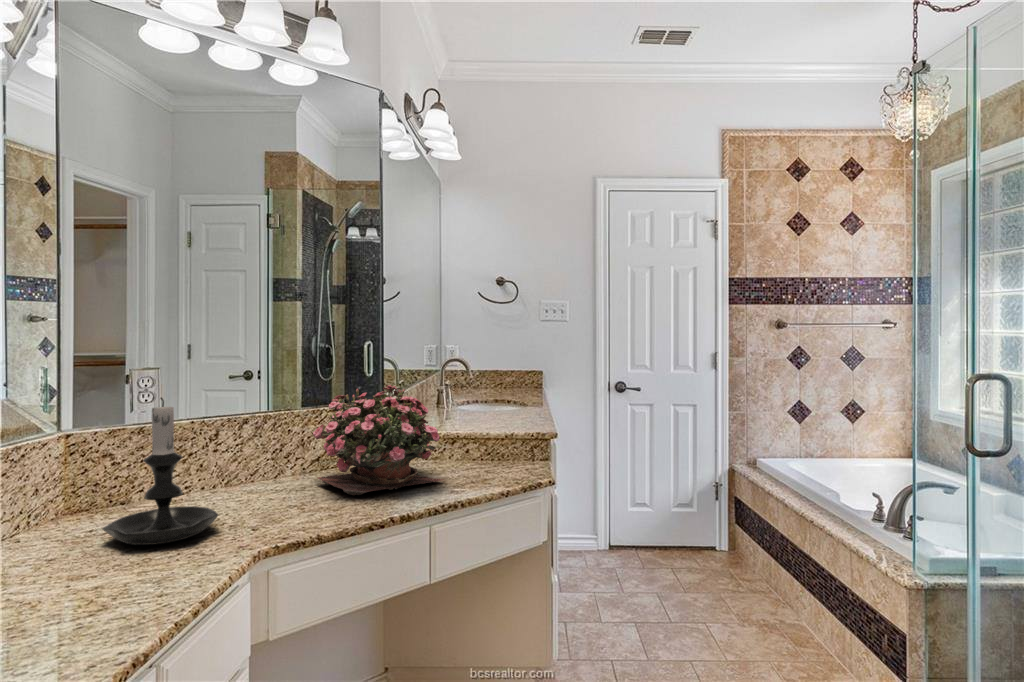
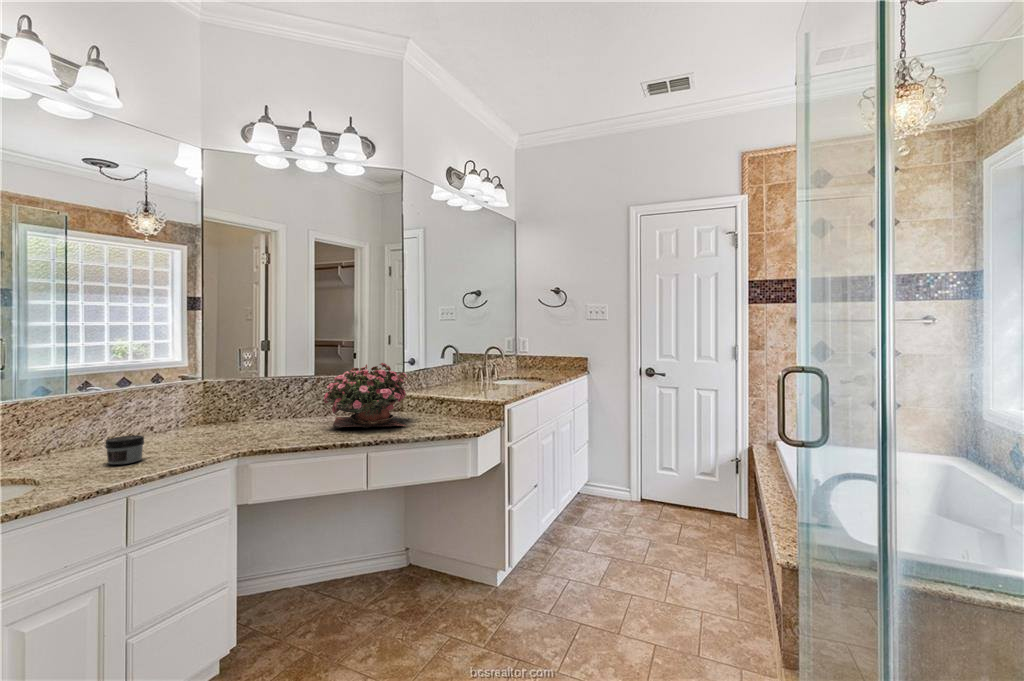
candle holder: present [102,398,218,545] -> none [184,363,244,440]
jar: none [59,550,135,619] -> present [105,435,144,465]

